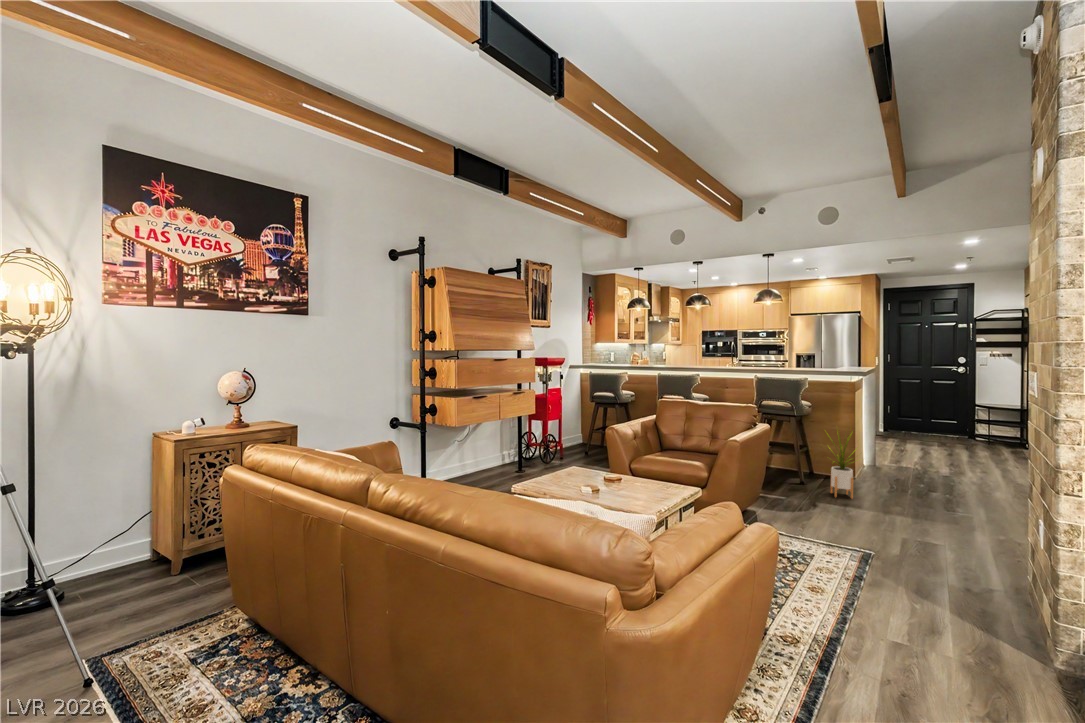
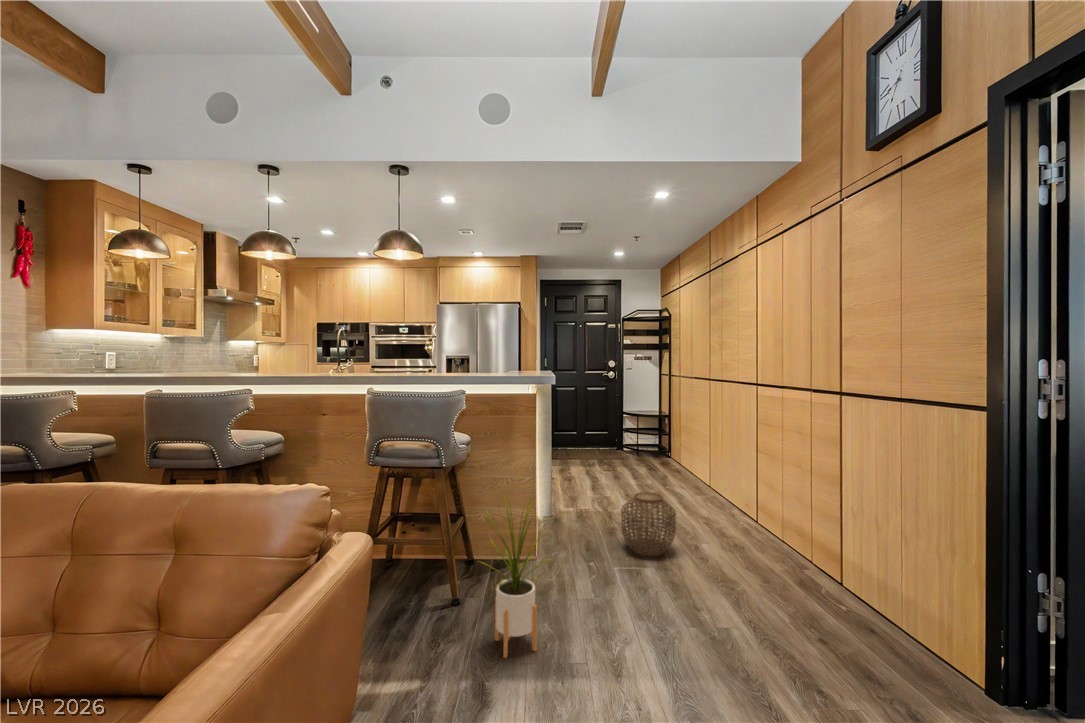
woven basket: none [927,448,973,489] -> present [621,492,676,556]

